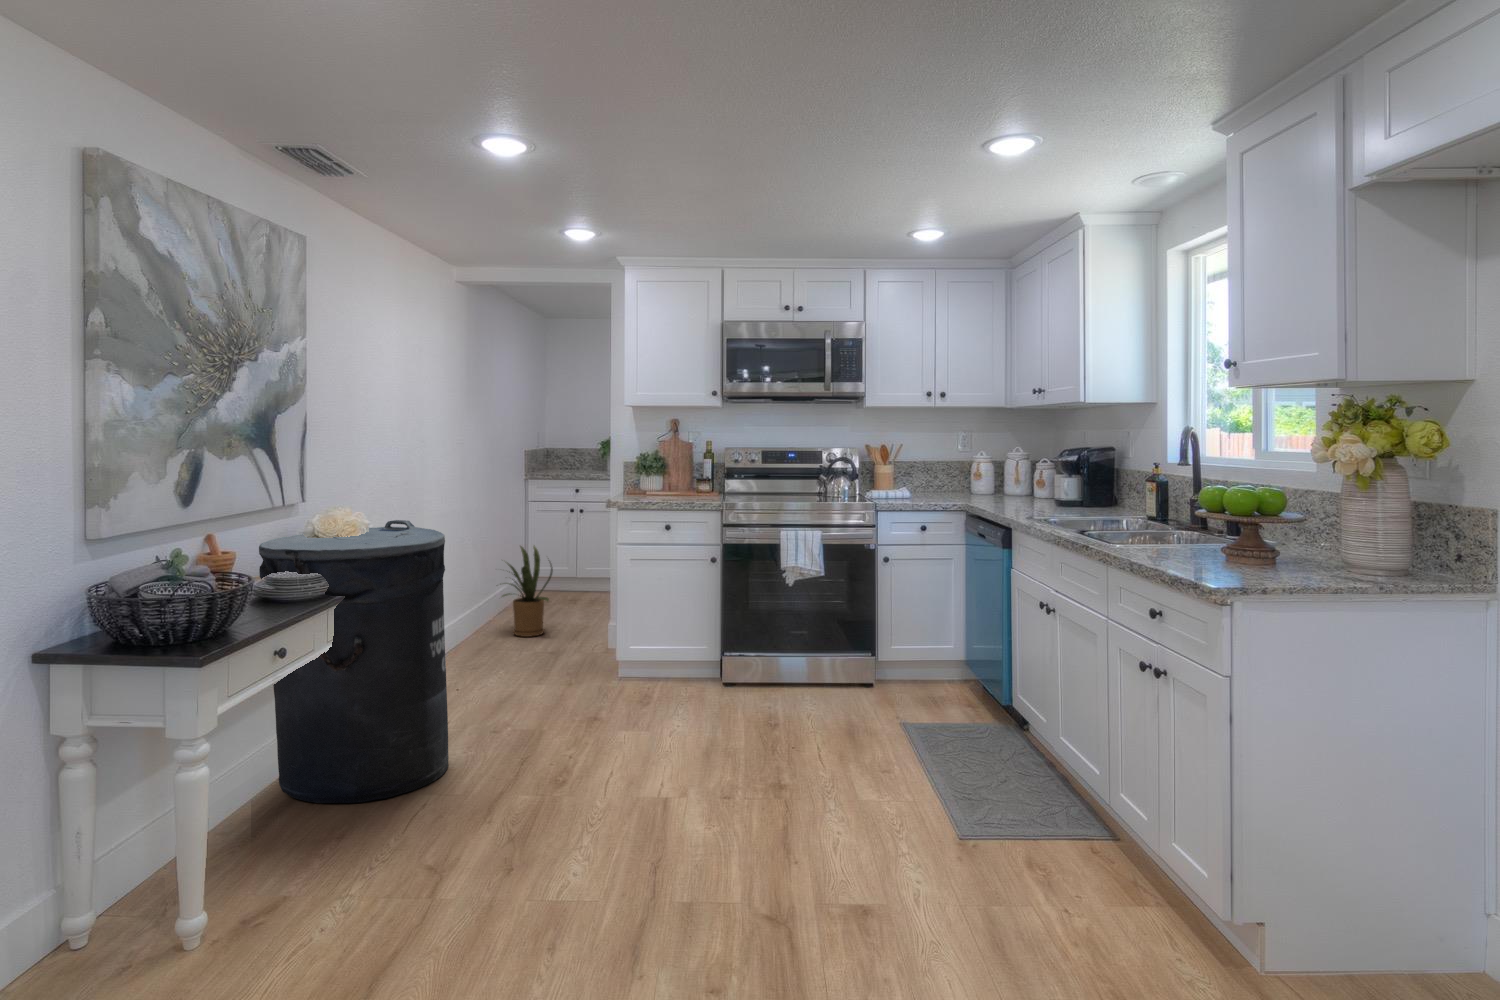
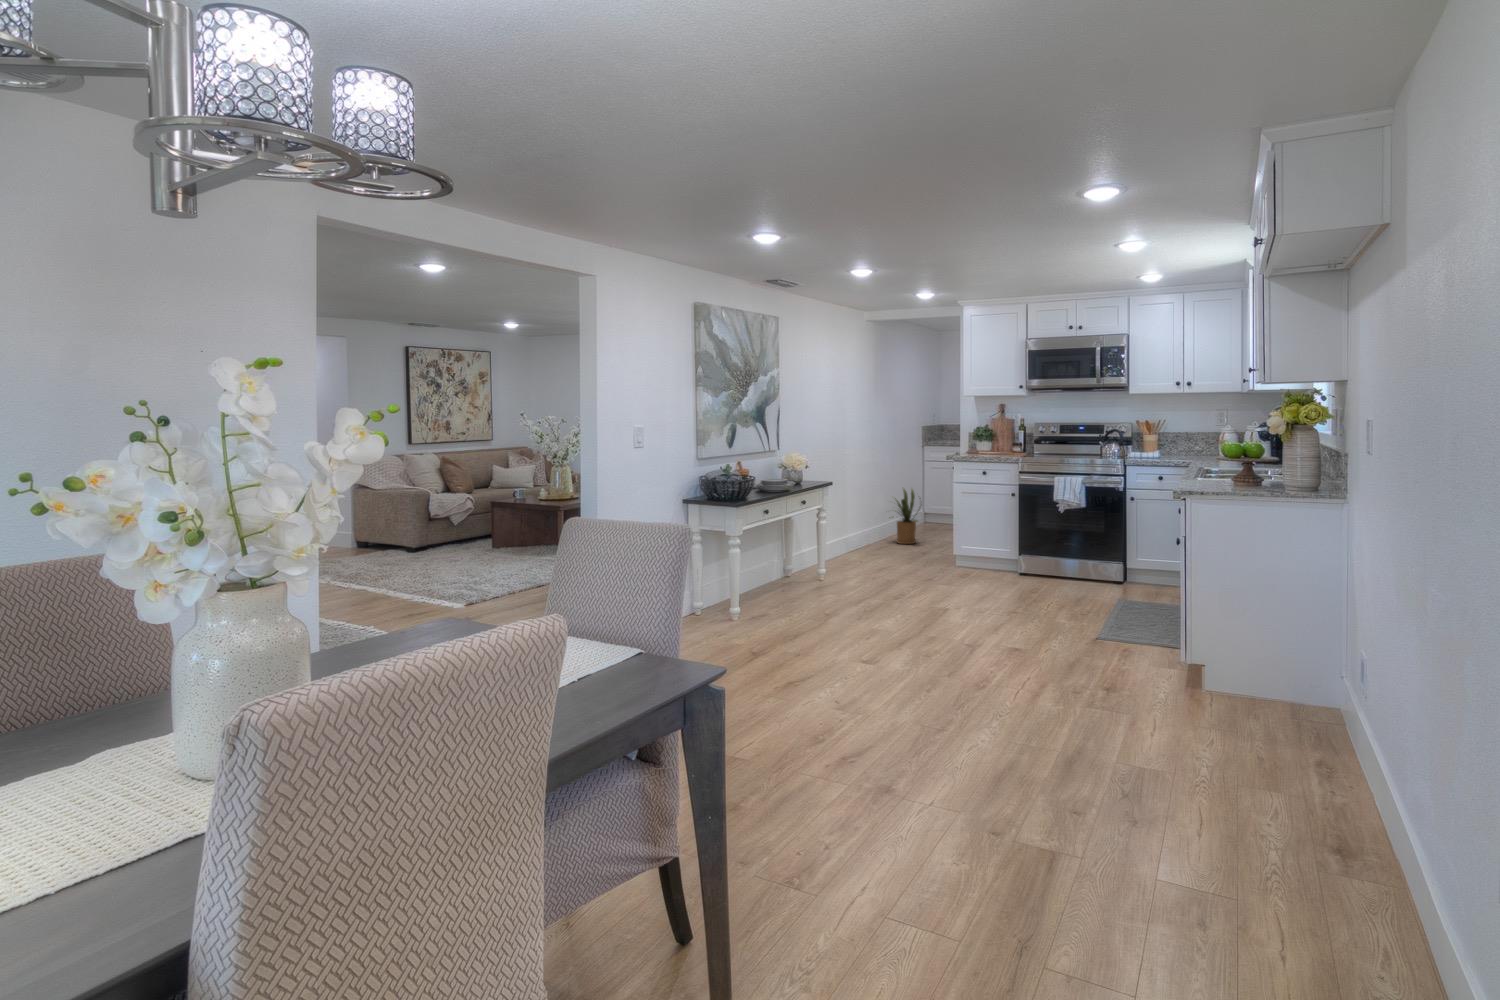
trash can: present [259,520,449,803] -> none [758,461,844,597]

